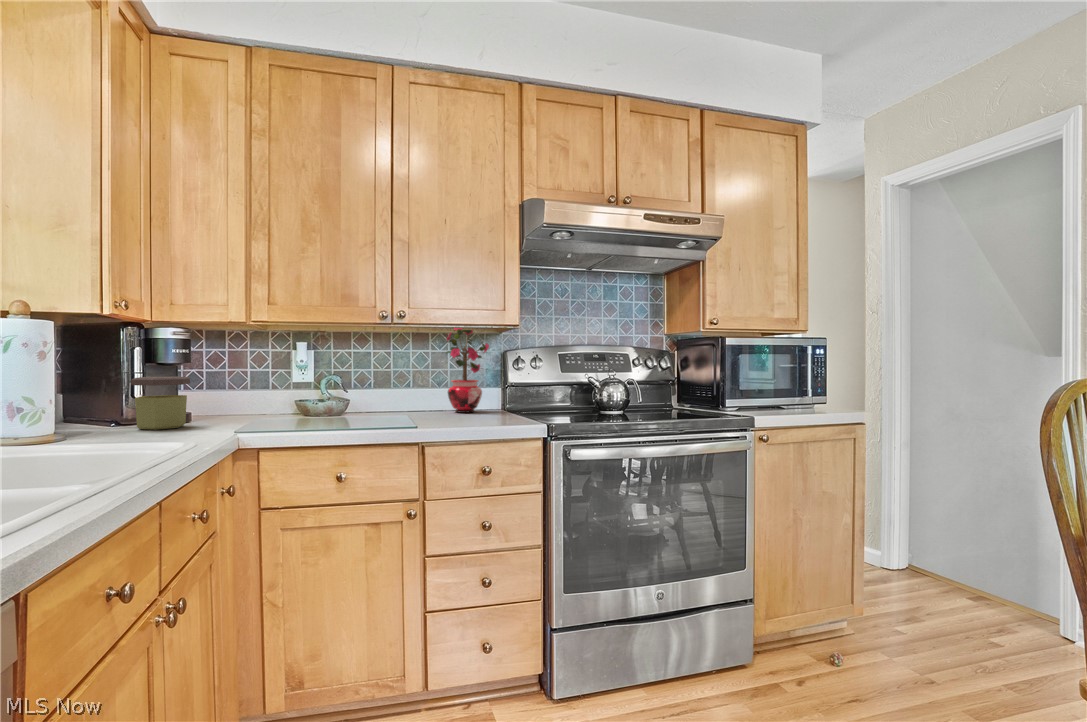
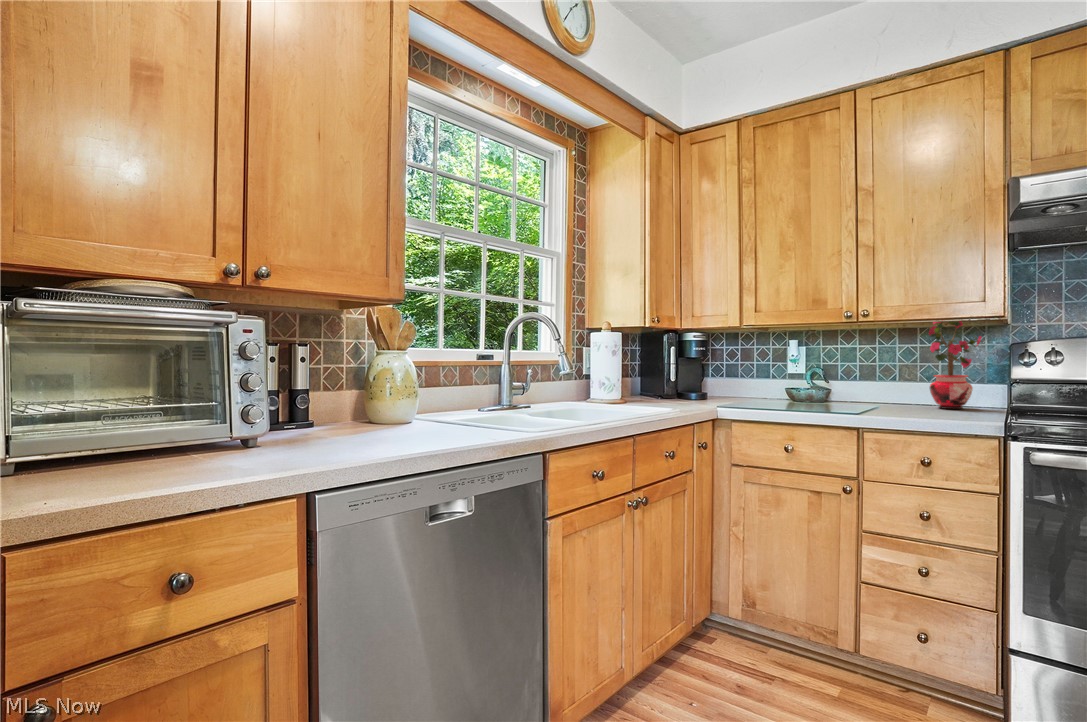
jar: present [131,377,190,430] -> none [667,367,702,402]

